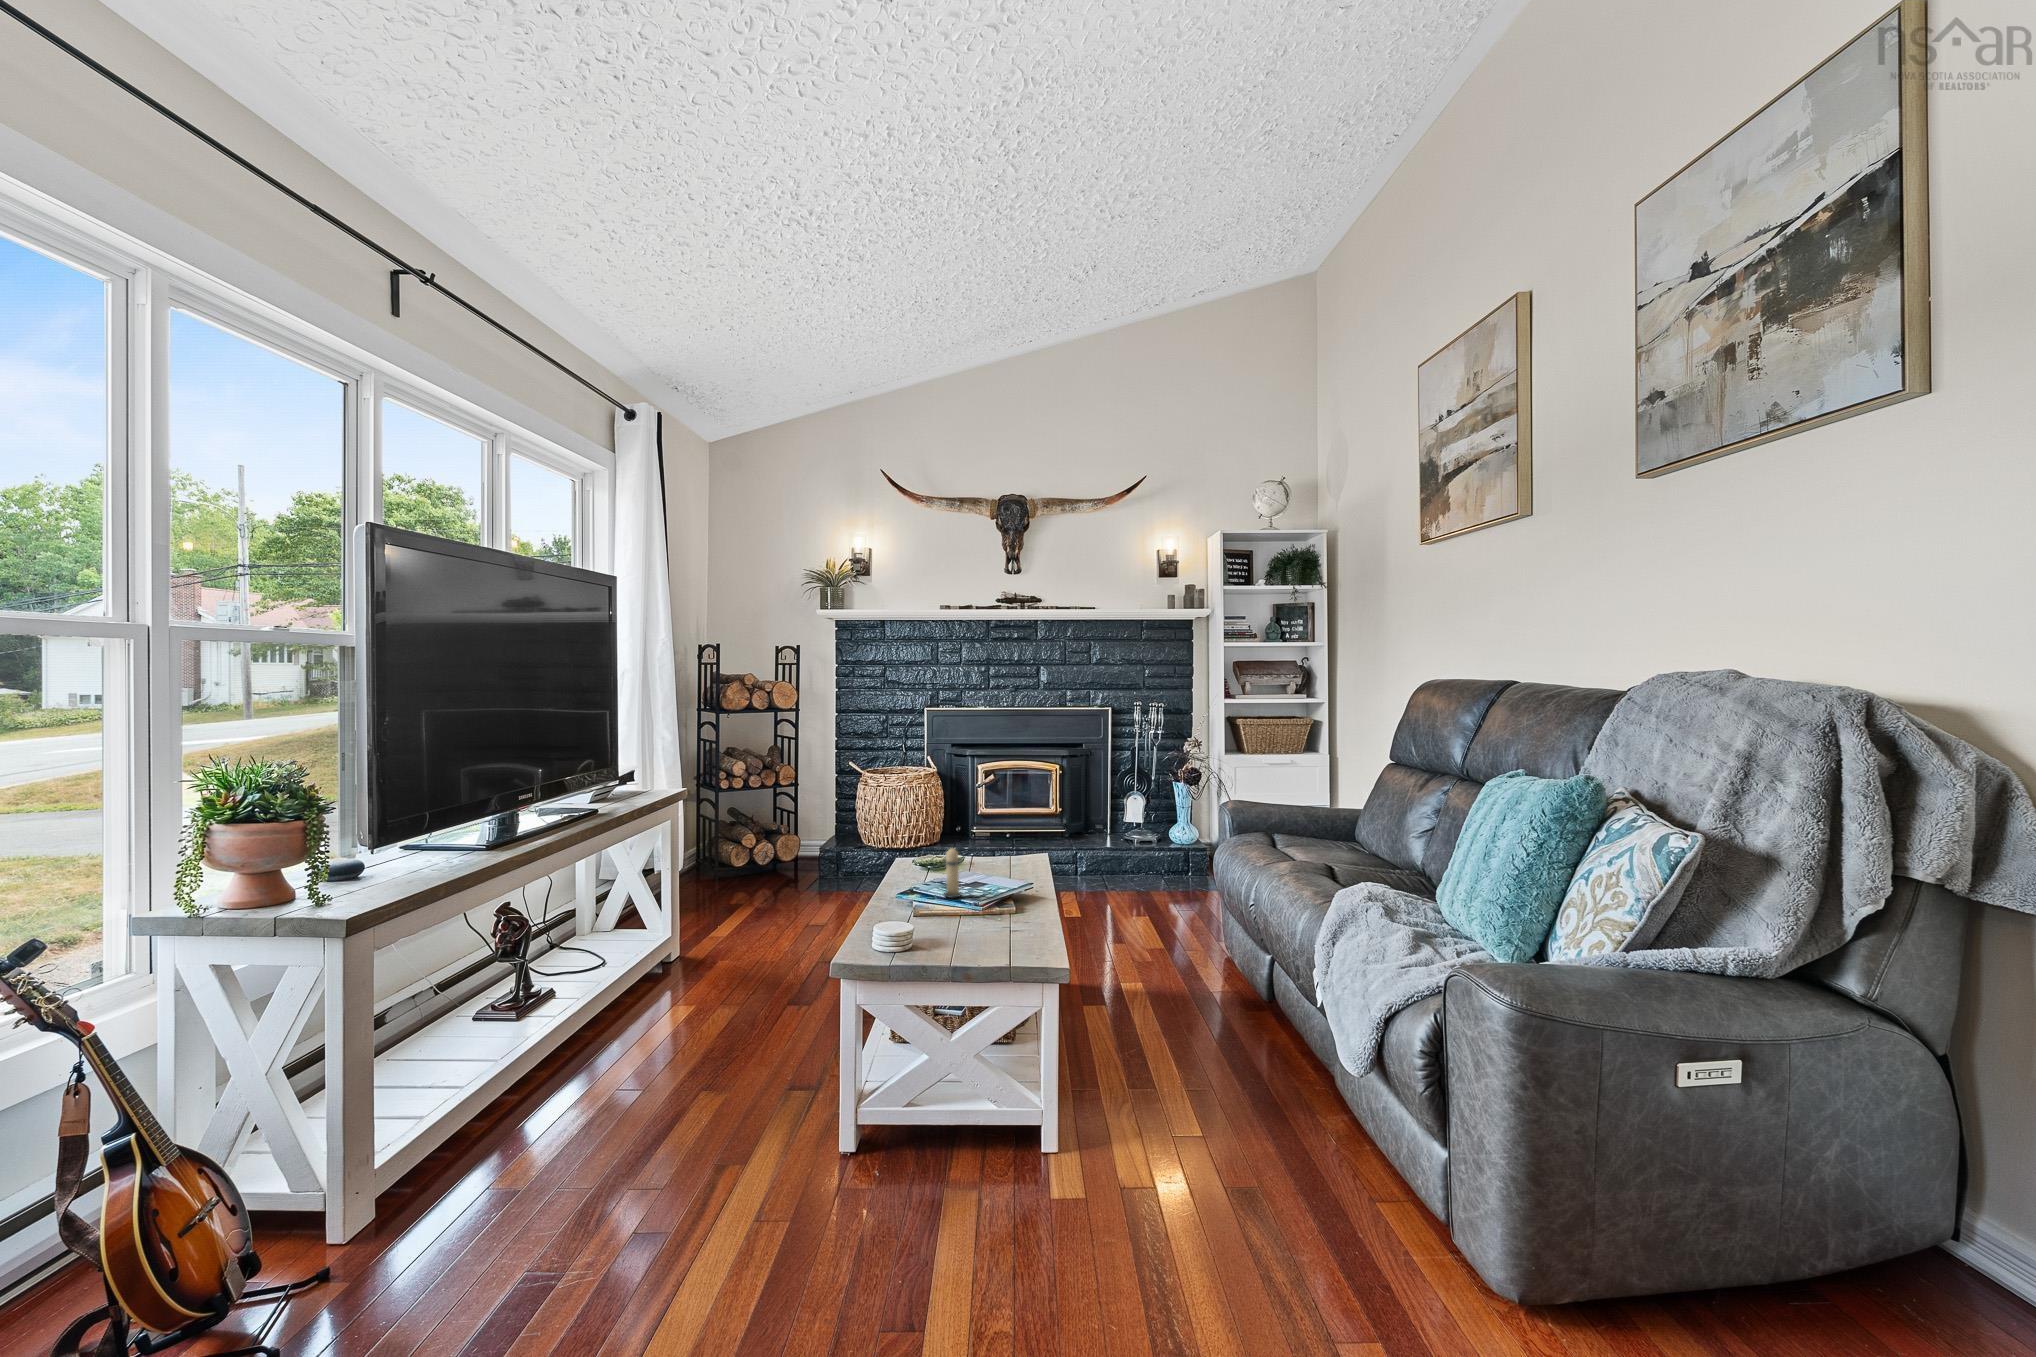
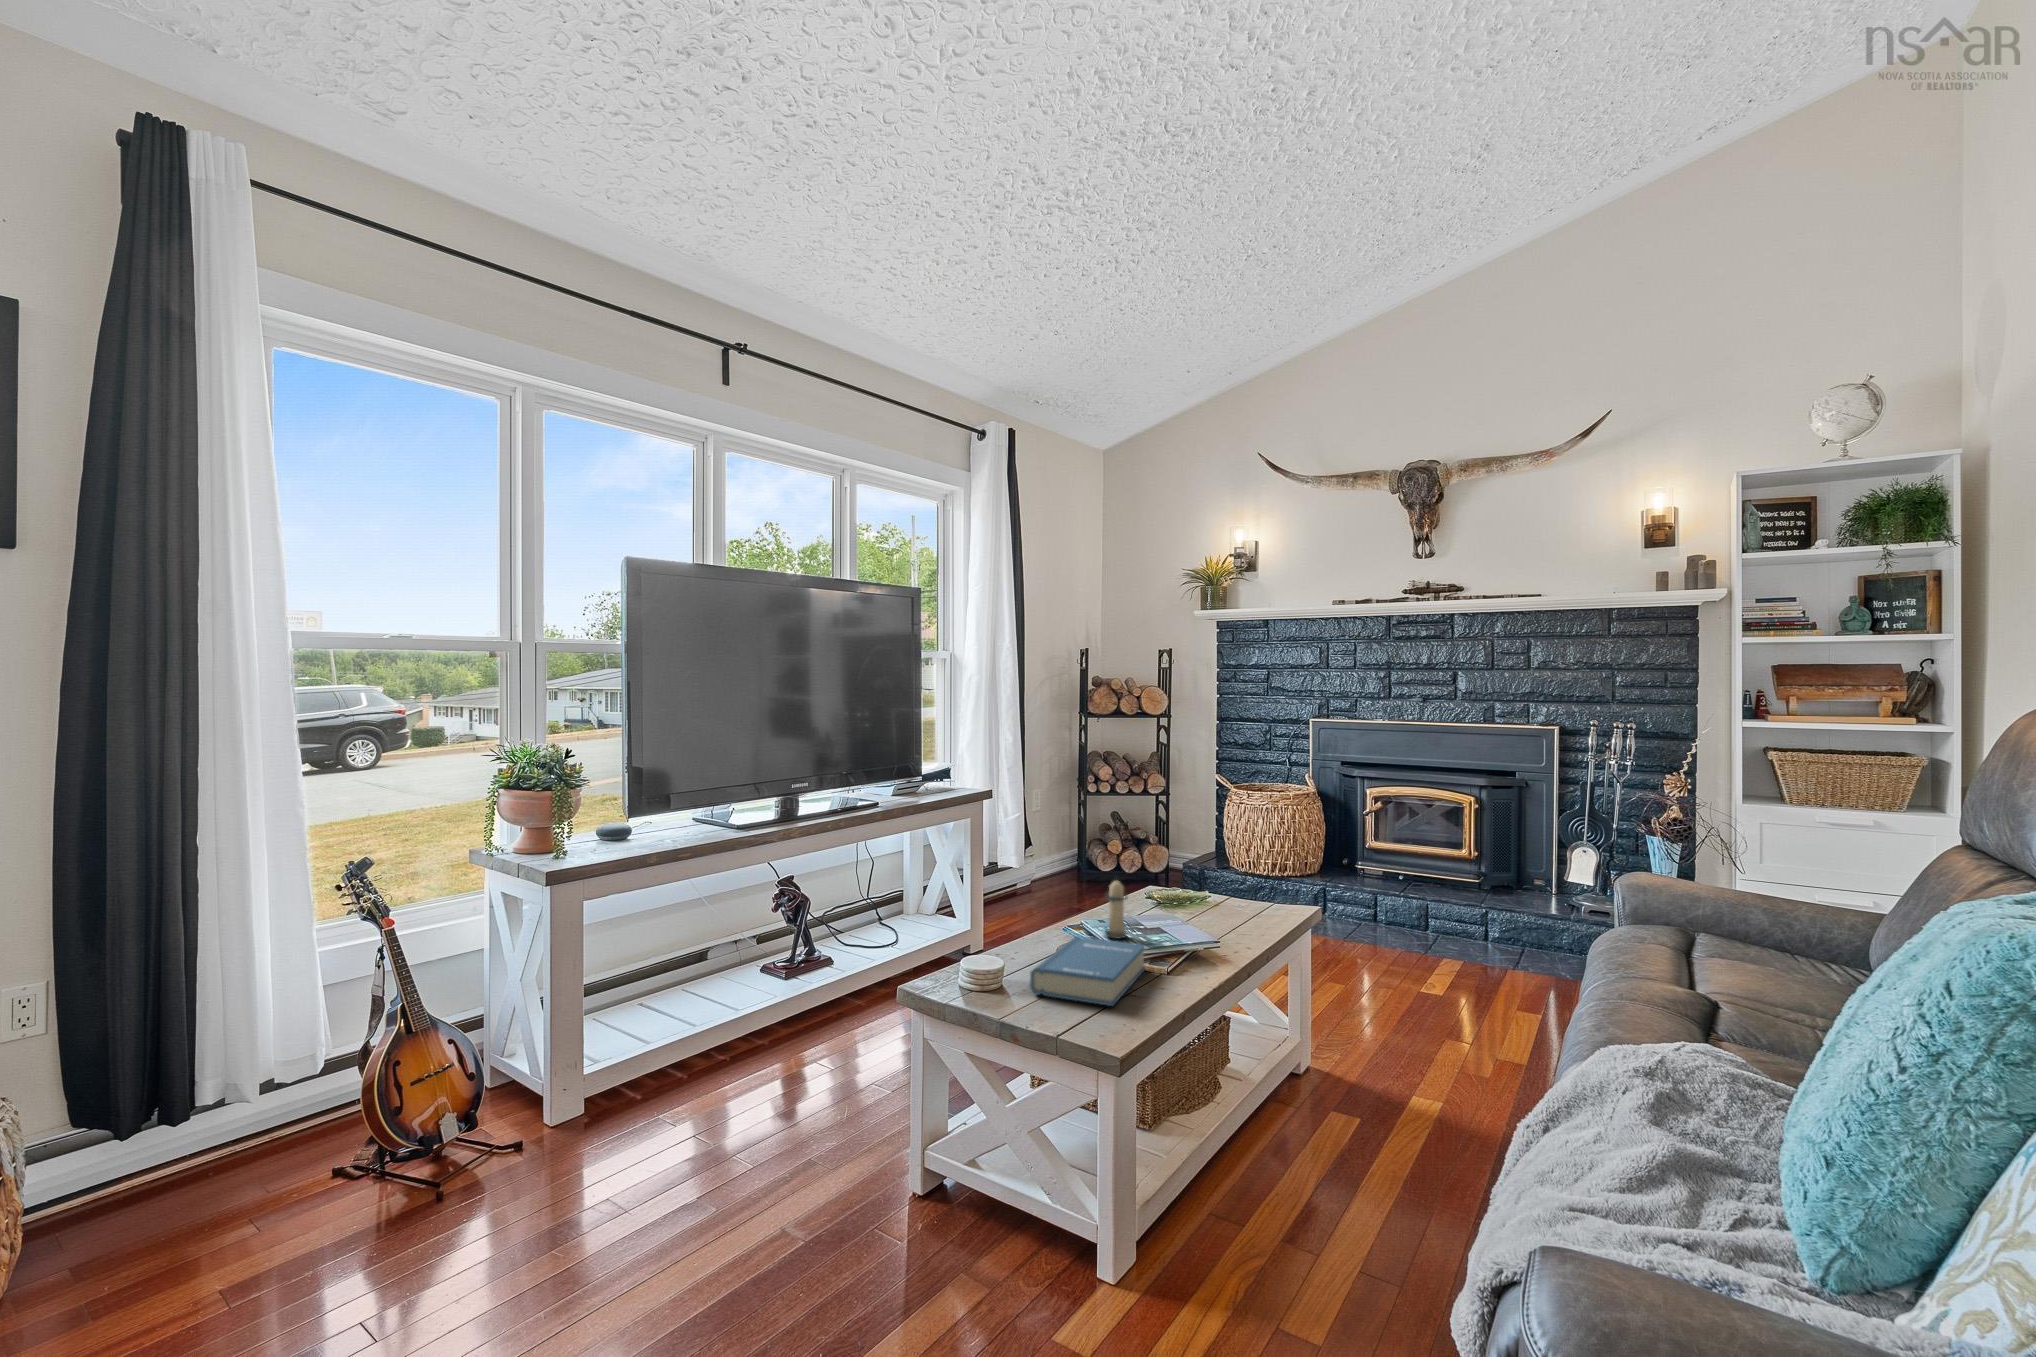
hardback book: none [945,893,1033,945] -> present [1030,937,1145,1006]

